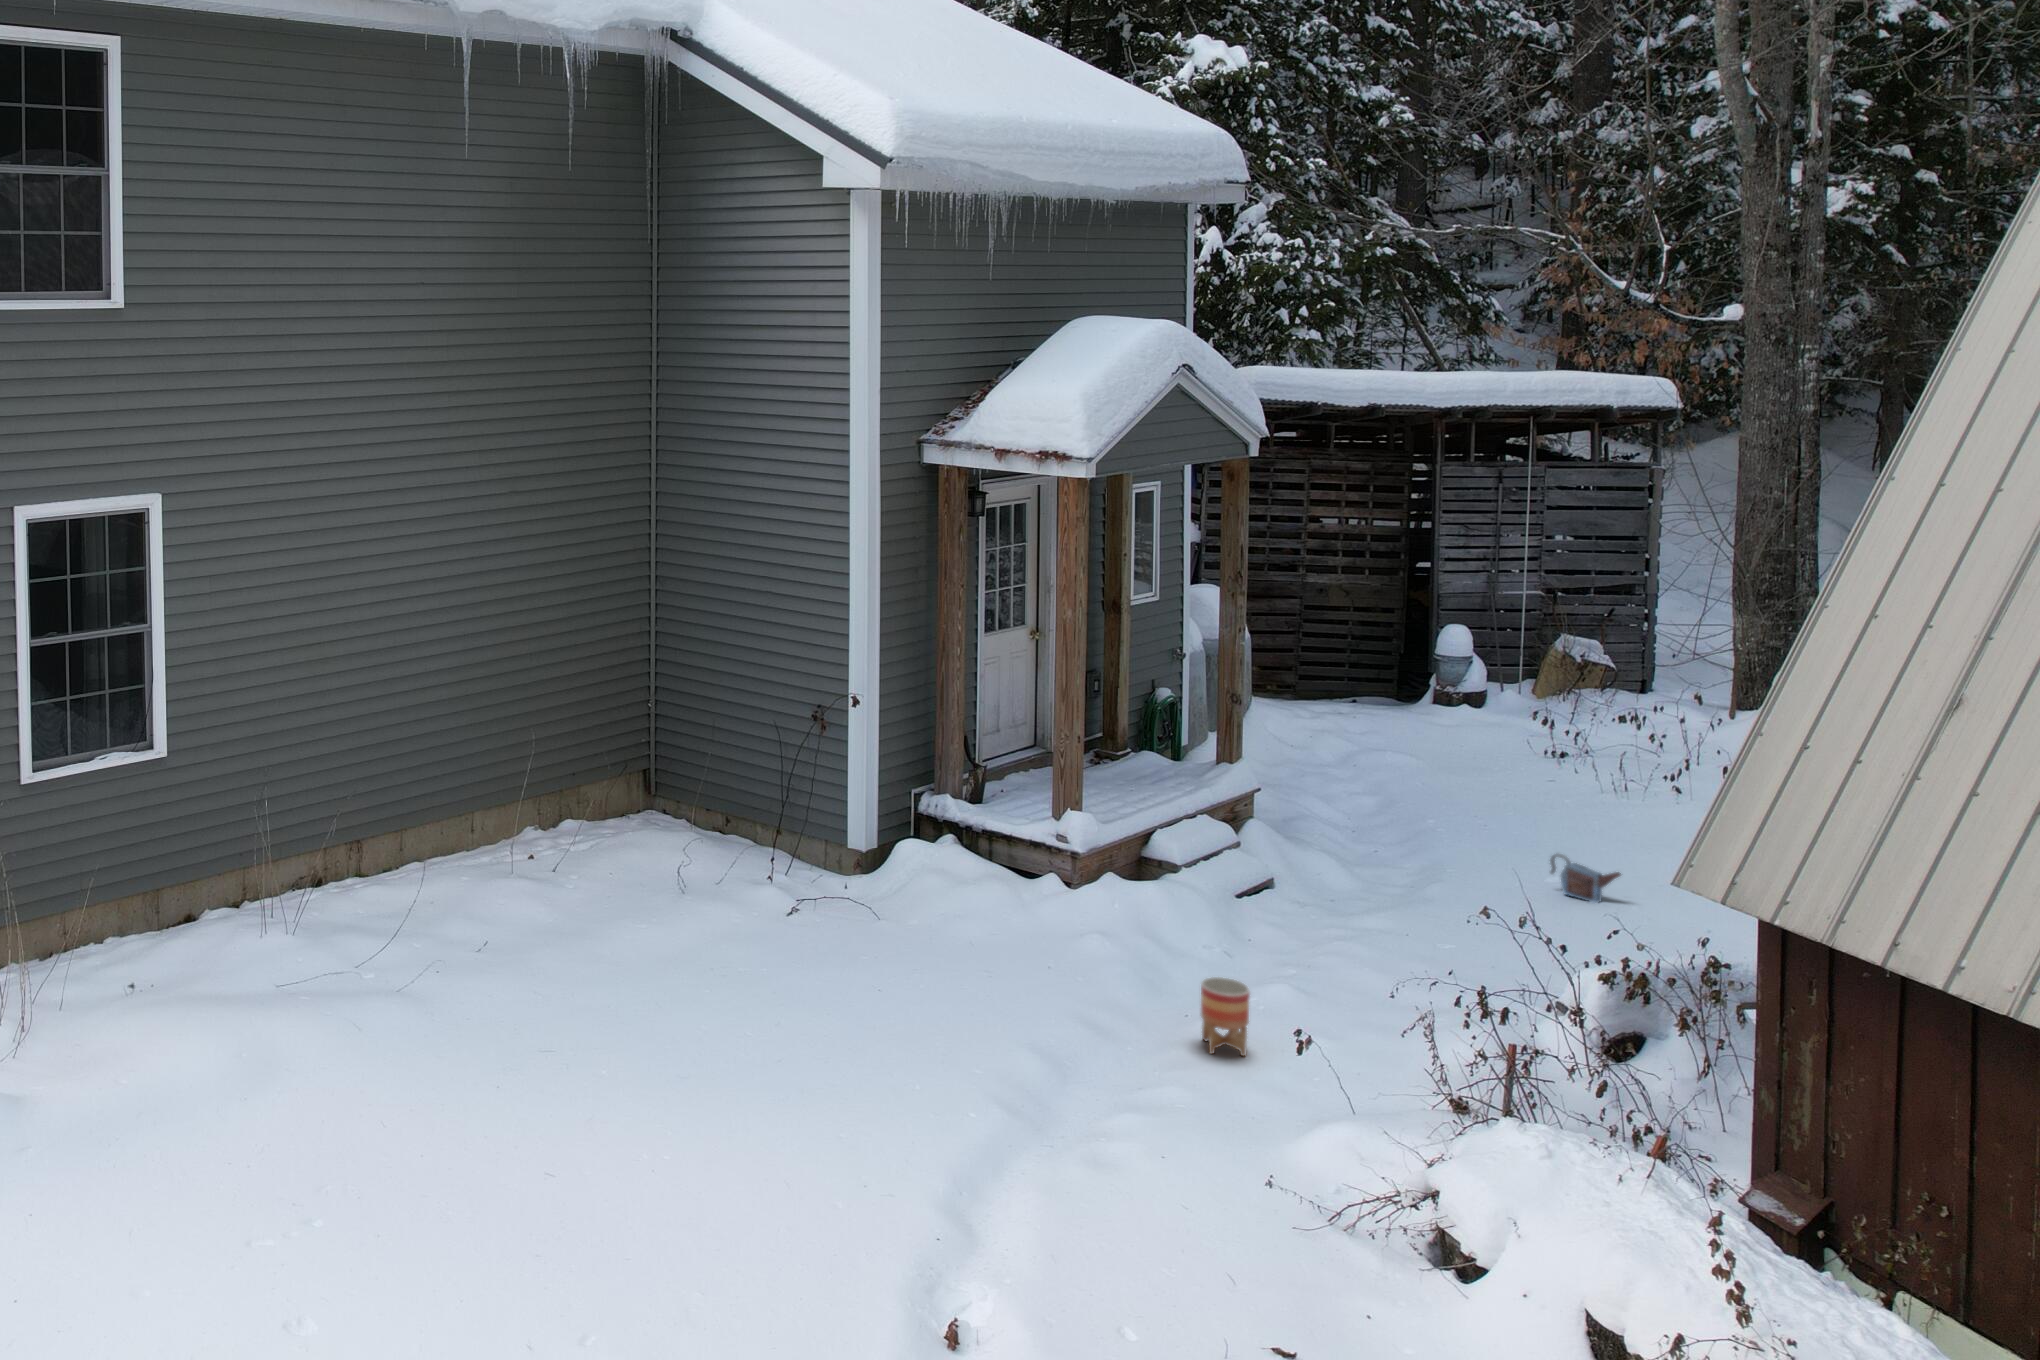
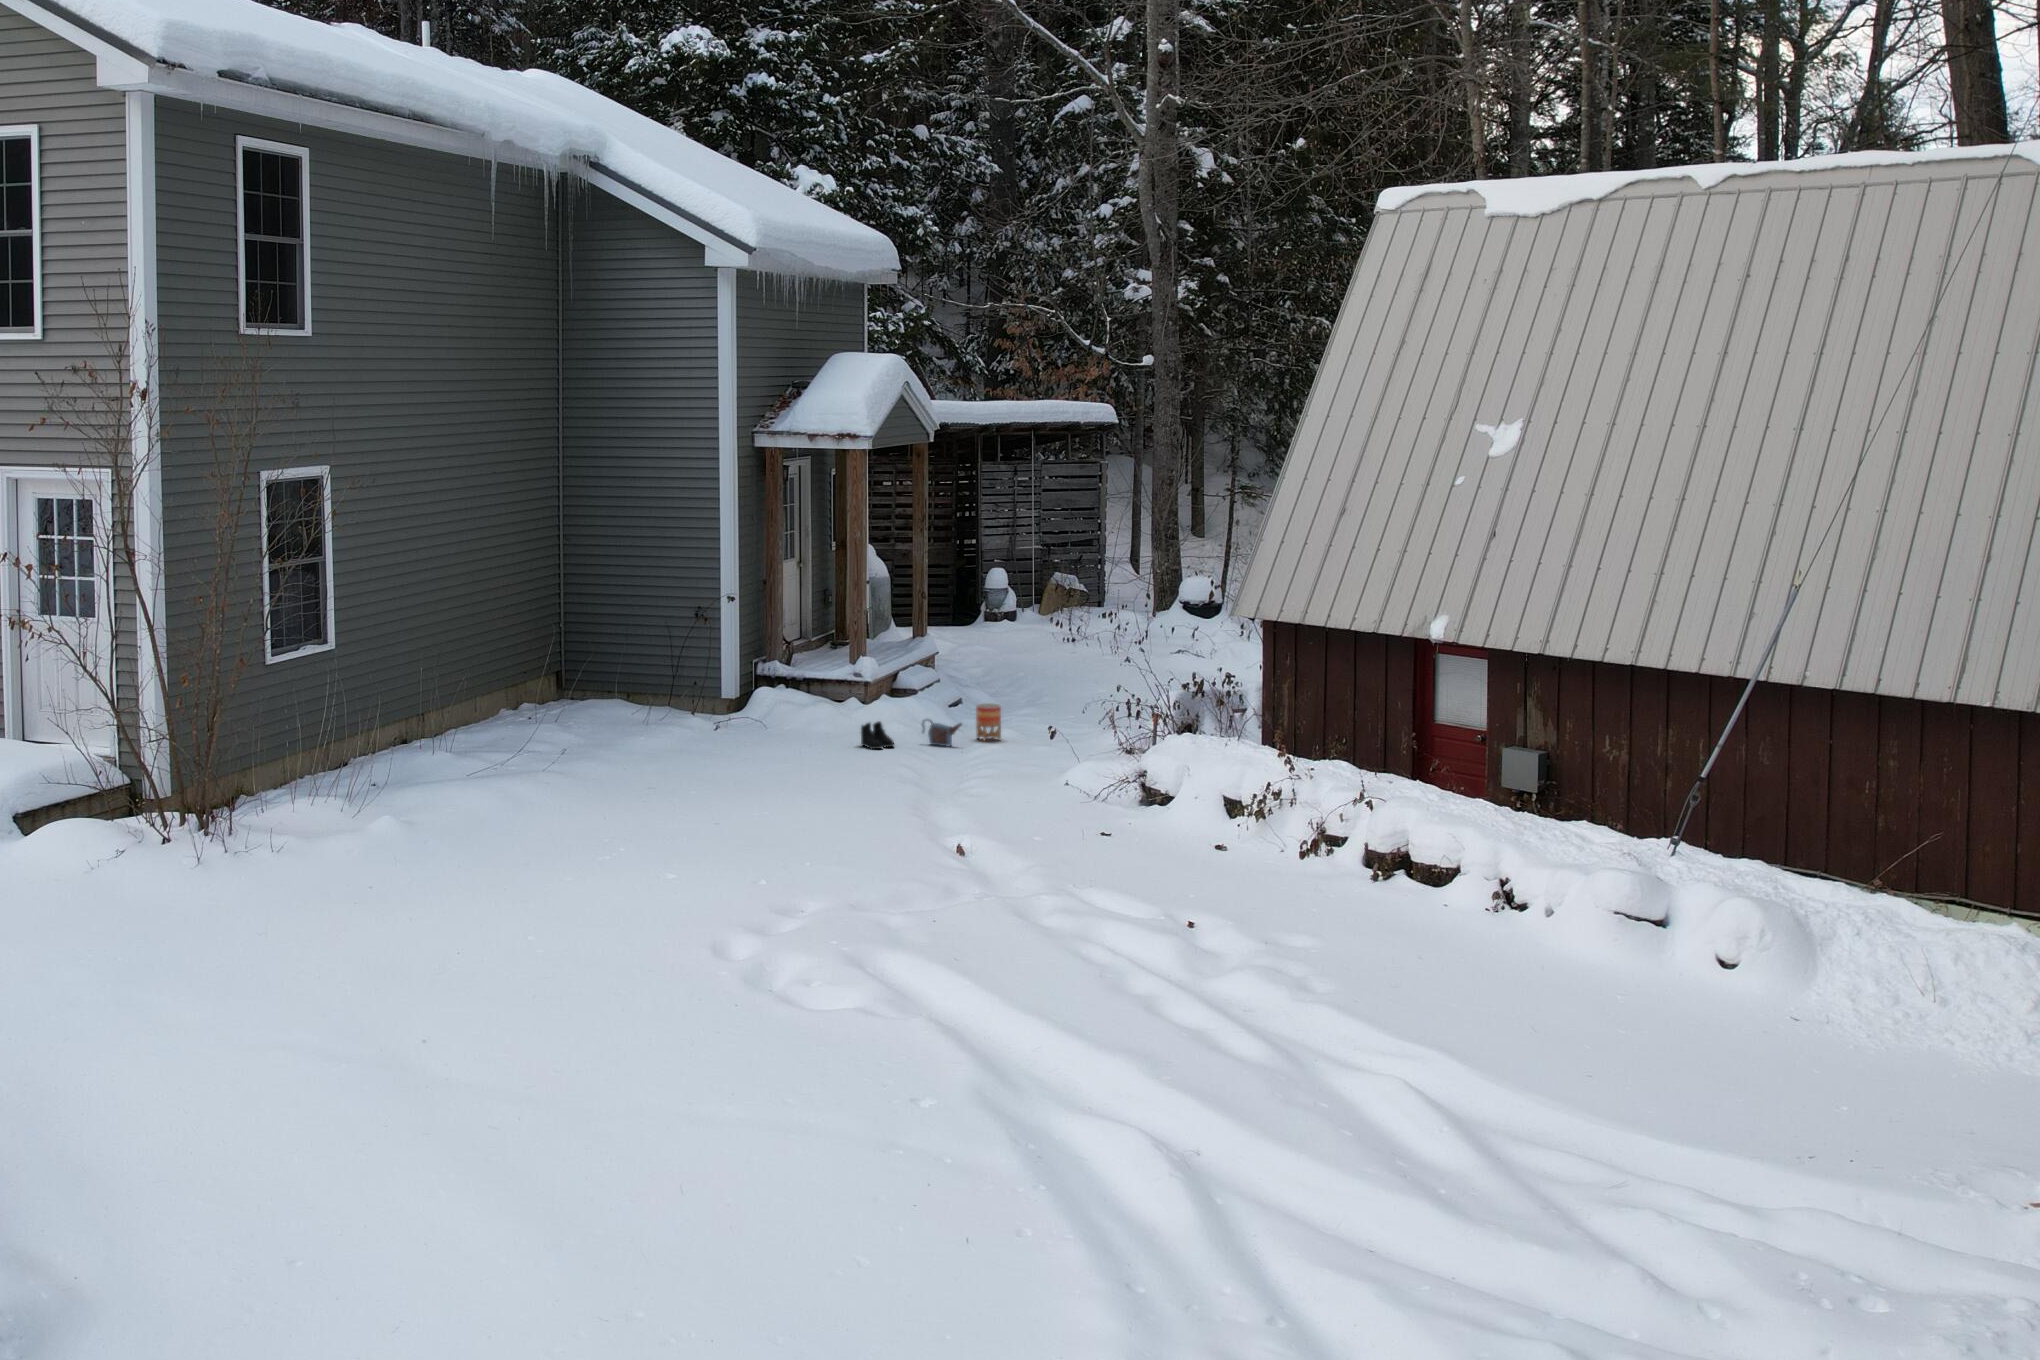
watering can: present [1550,854,1621,903] -> present [922,719,962,746]
boots: none [975,980,1030,1037] -> present [861,721,894,749]

